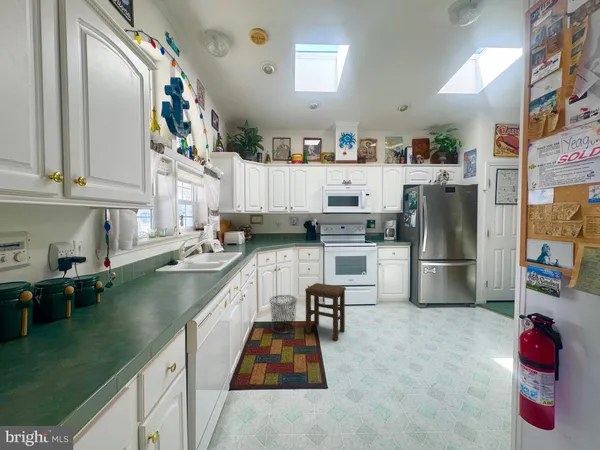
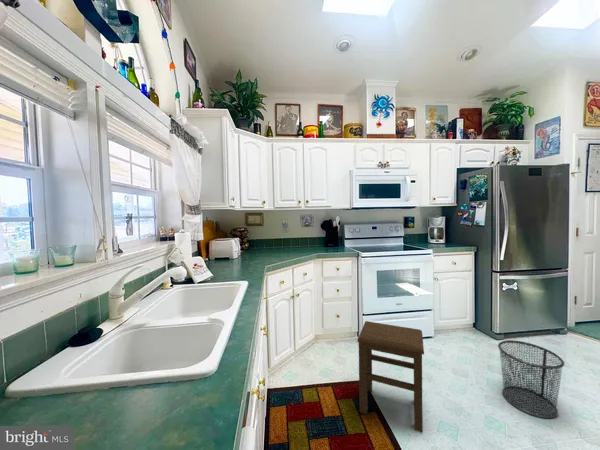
waste bin: present [270,295,296,333] -> present [498,340,564,418]

